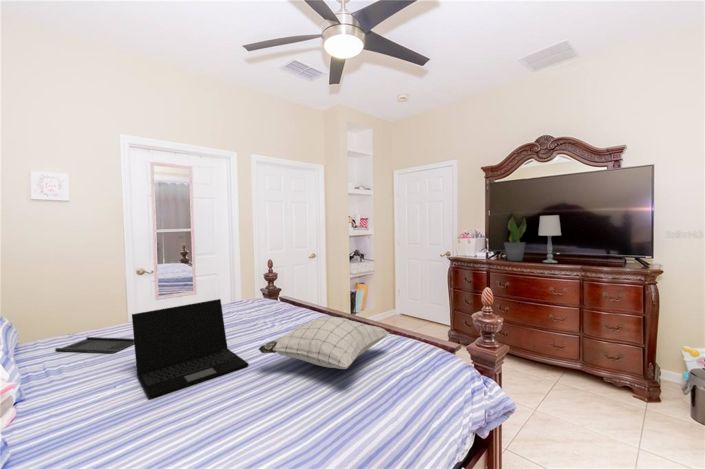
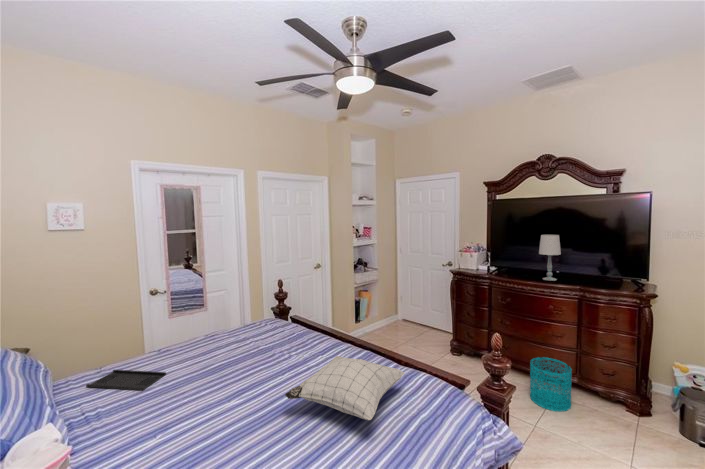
potted plant: present [504,218,526,261] -> none [505,235,527,277]
laptop: present [132,299,249,398] -> none [164,338,275,449]
wastebasket: none [531,342,574,397] -> present [530,357,572,412]

